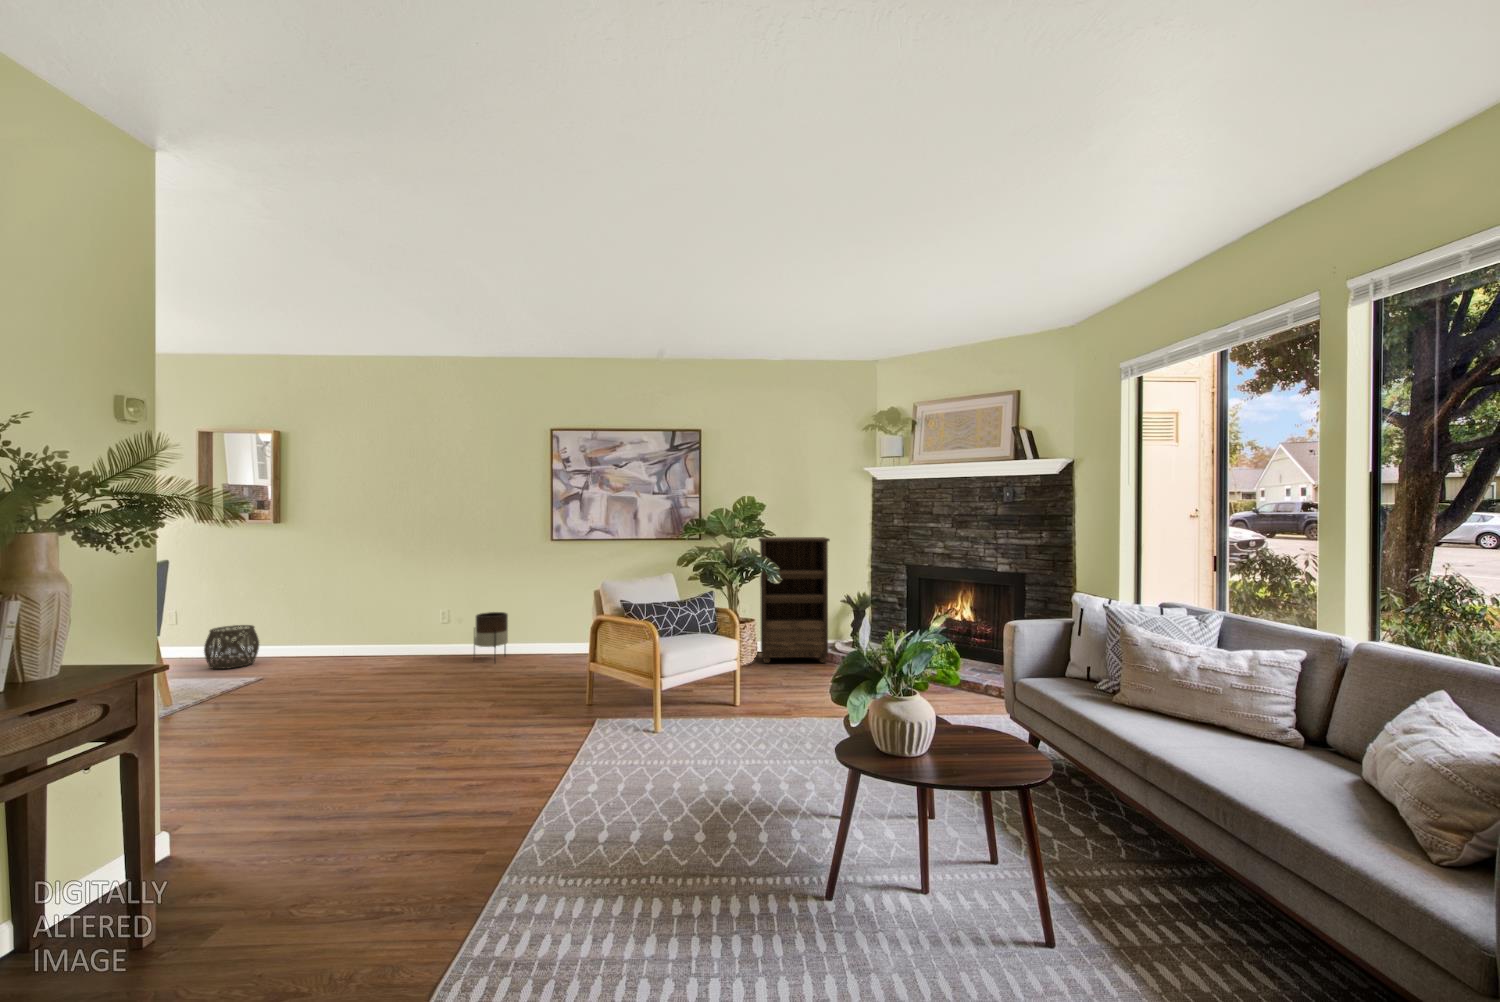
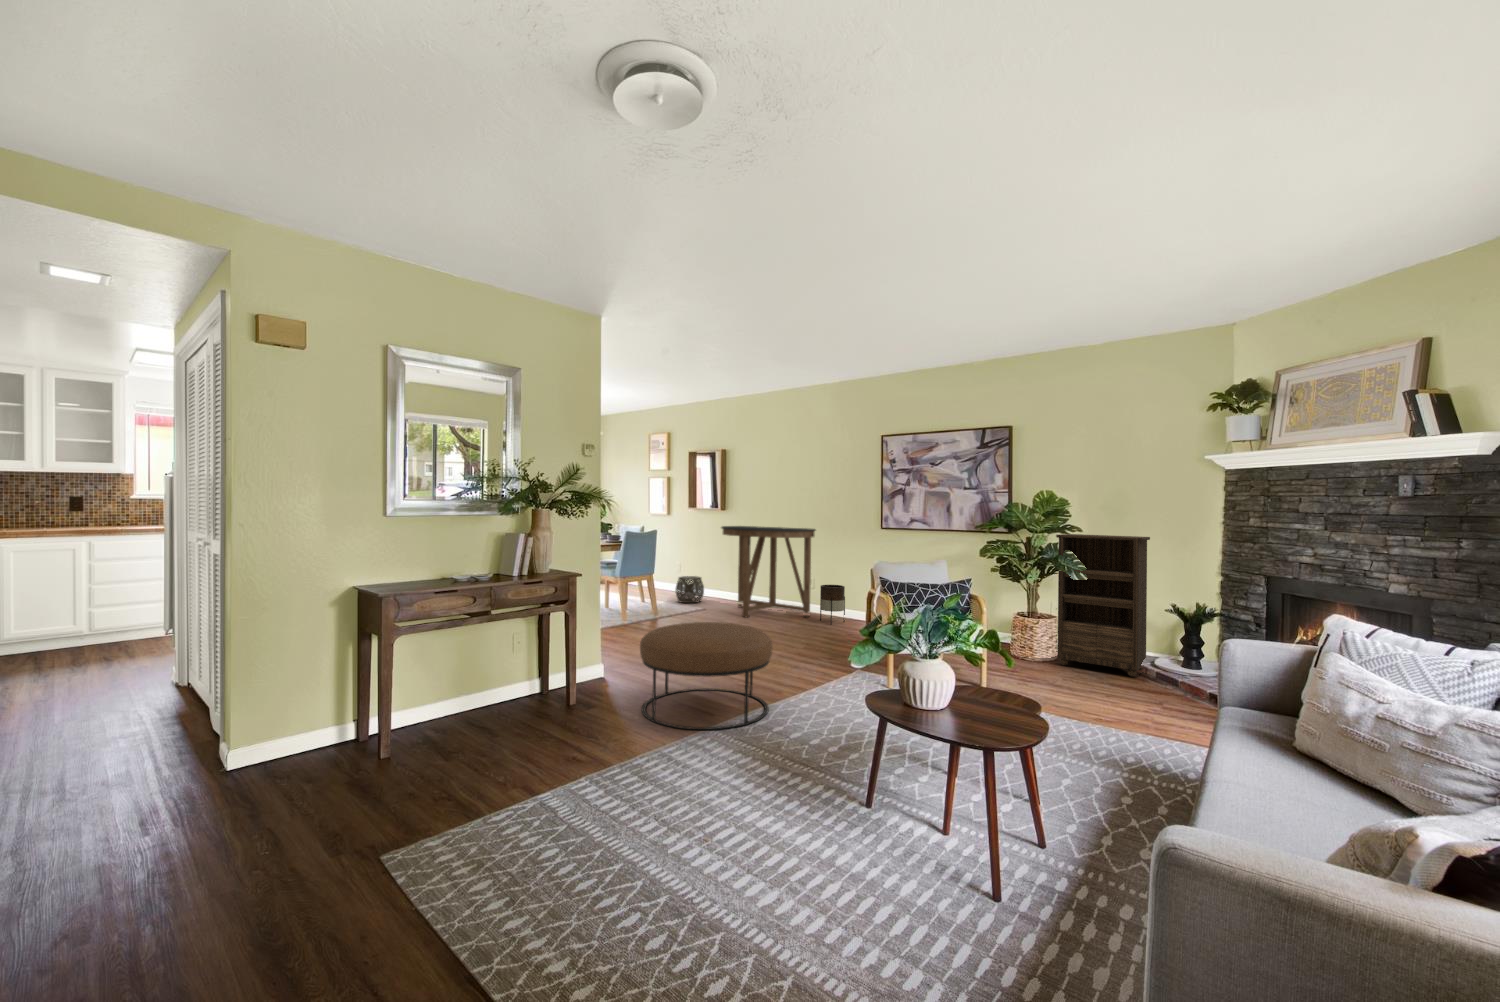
console table: none [304,544,461,674] -> present [721,526,816,617]
ottoman: none [383,690,592,873] -> present [640,622,773,730]

